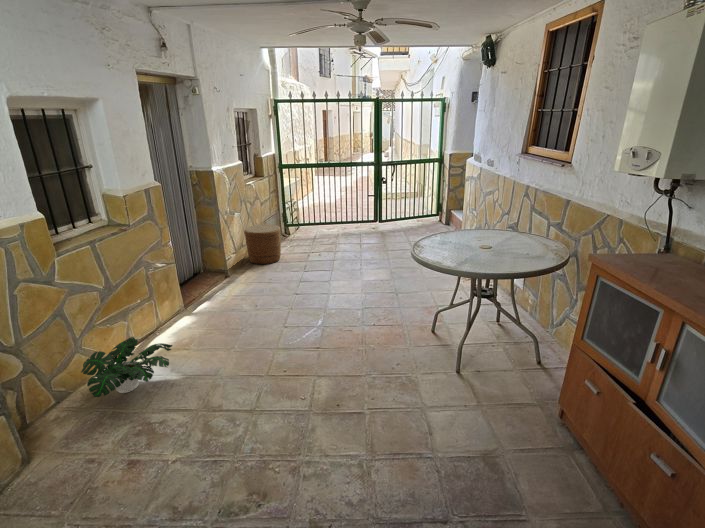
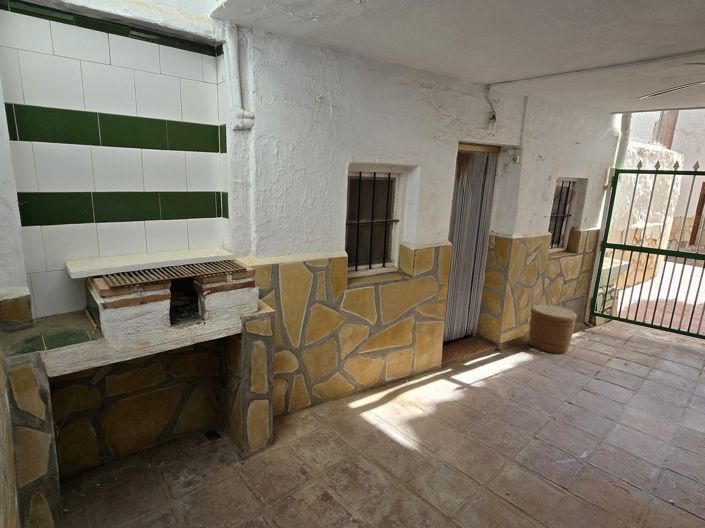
potted plant: present [81,337,172,397] -> none [329,376,407,425]

